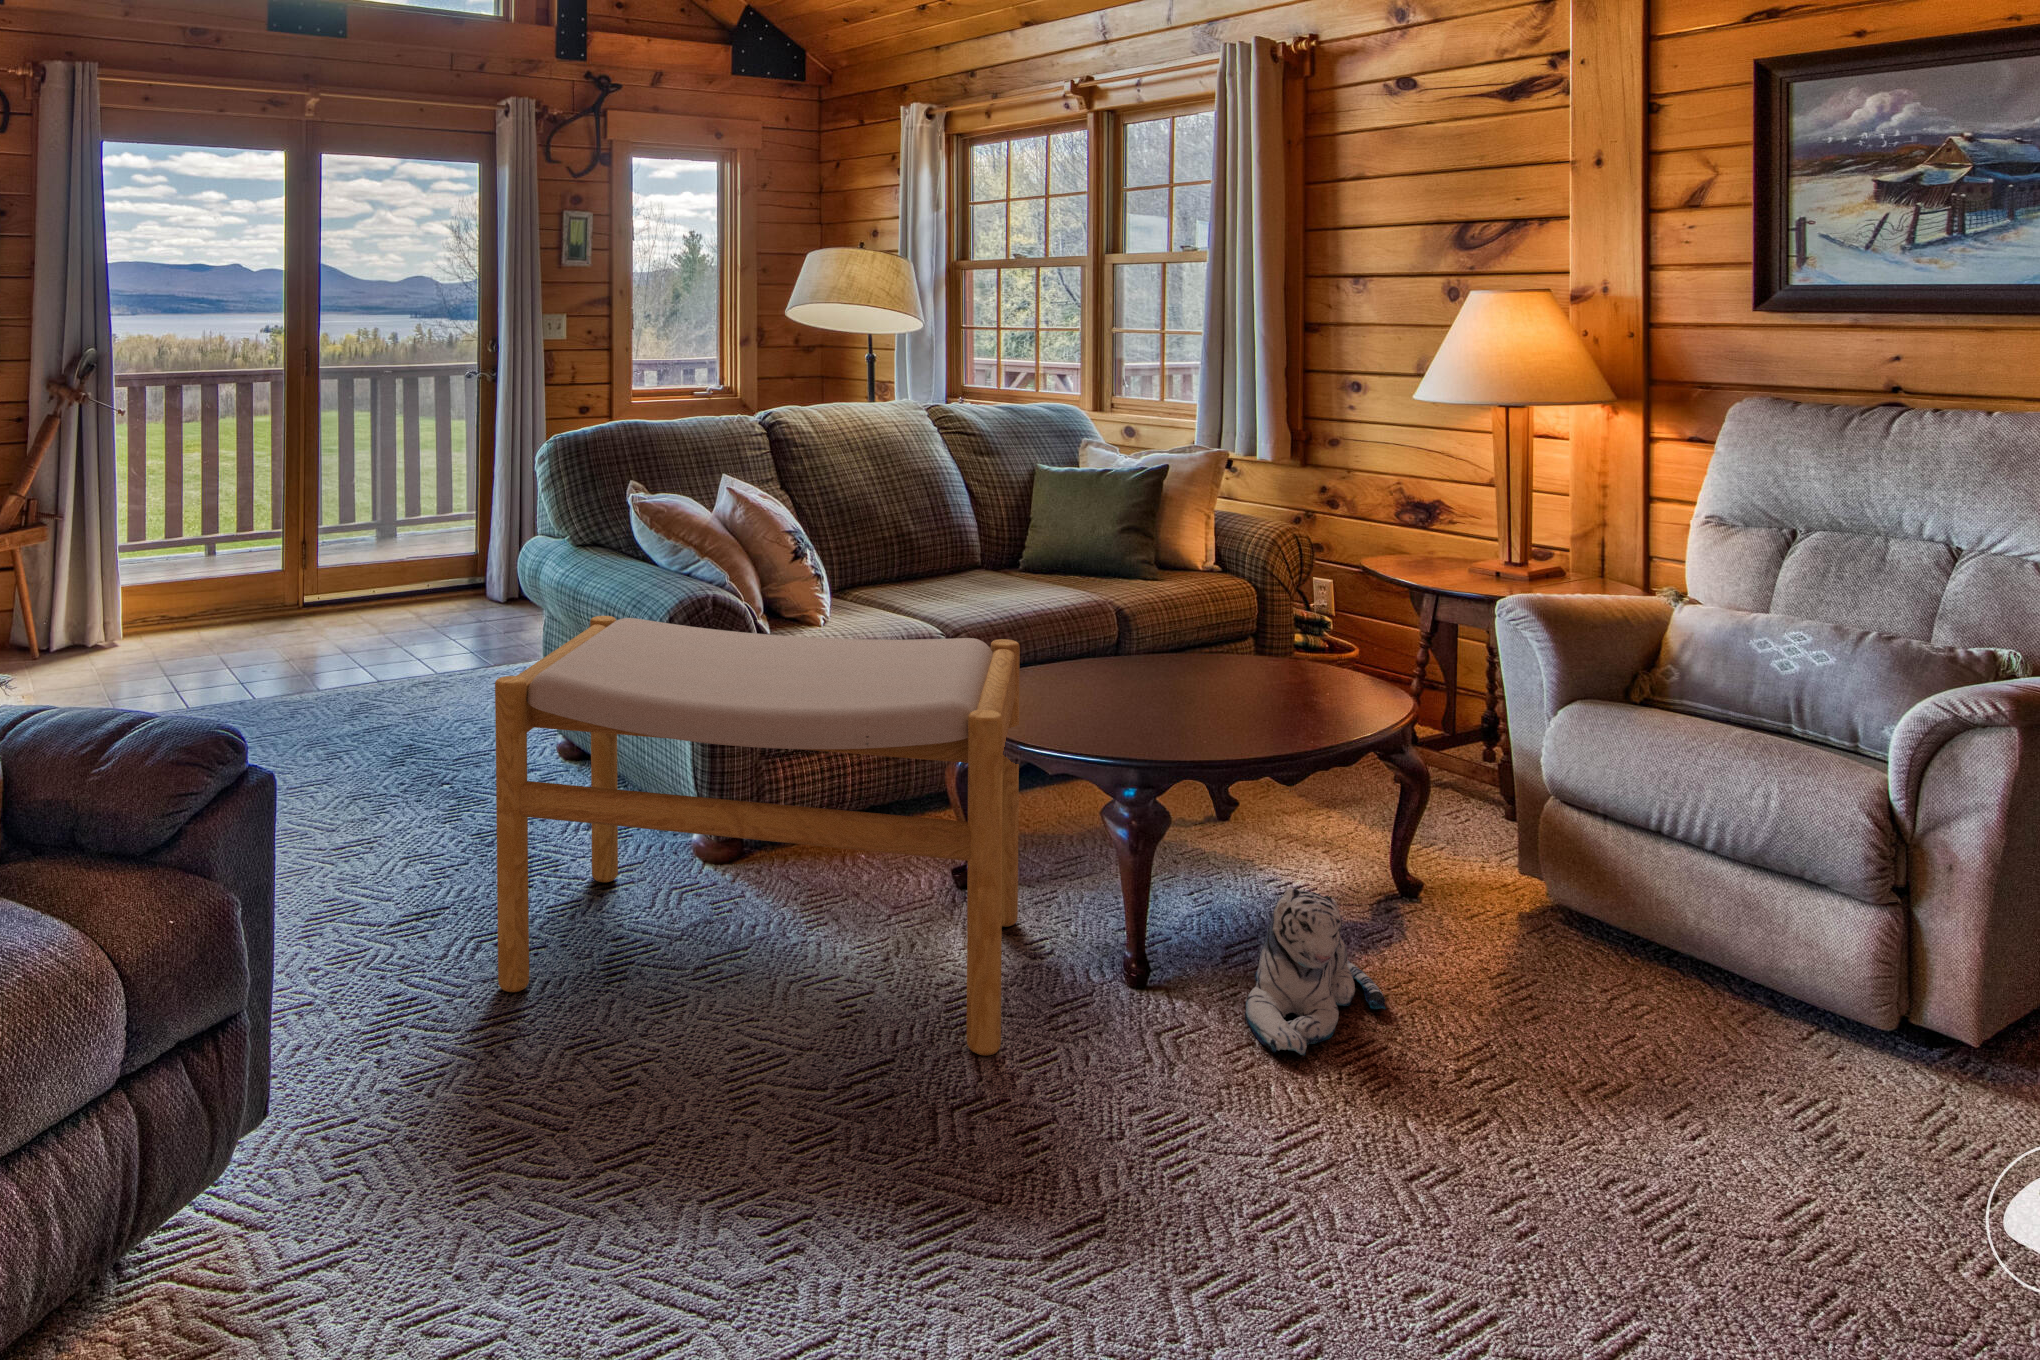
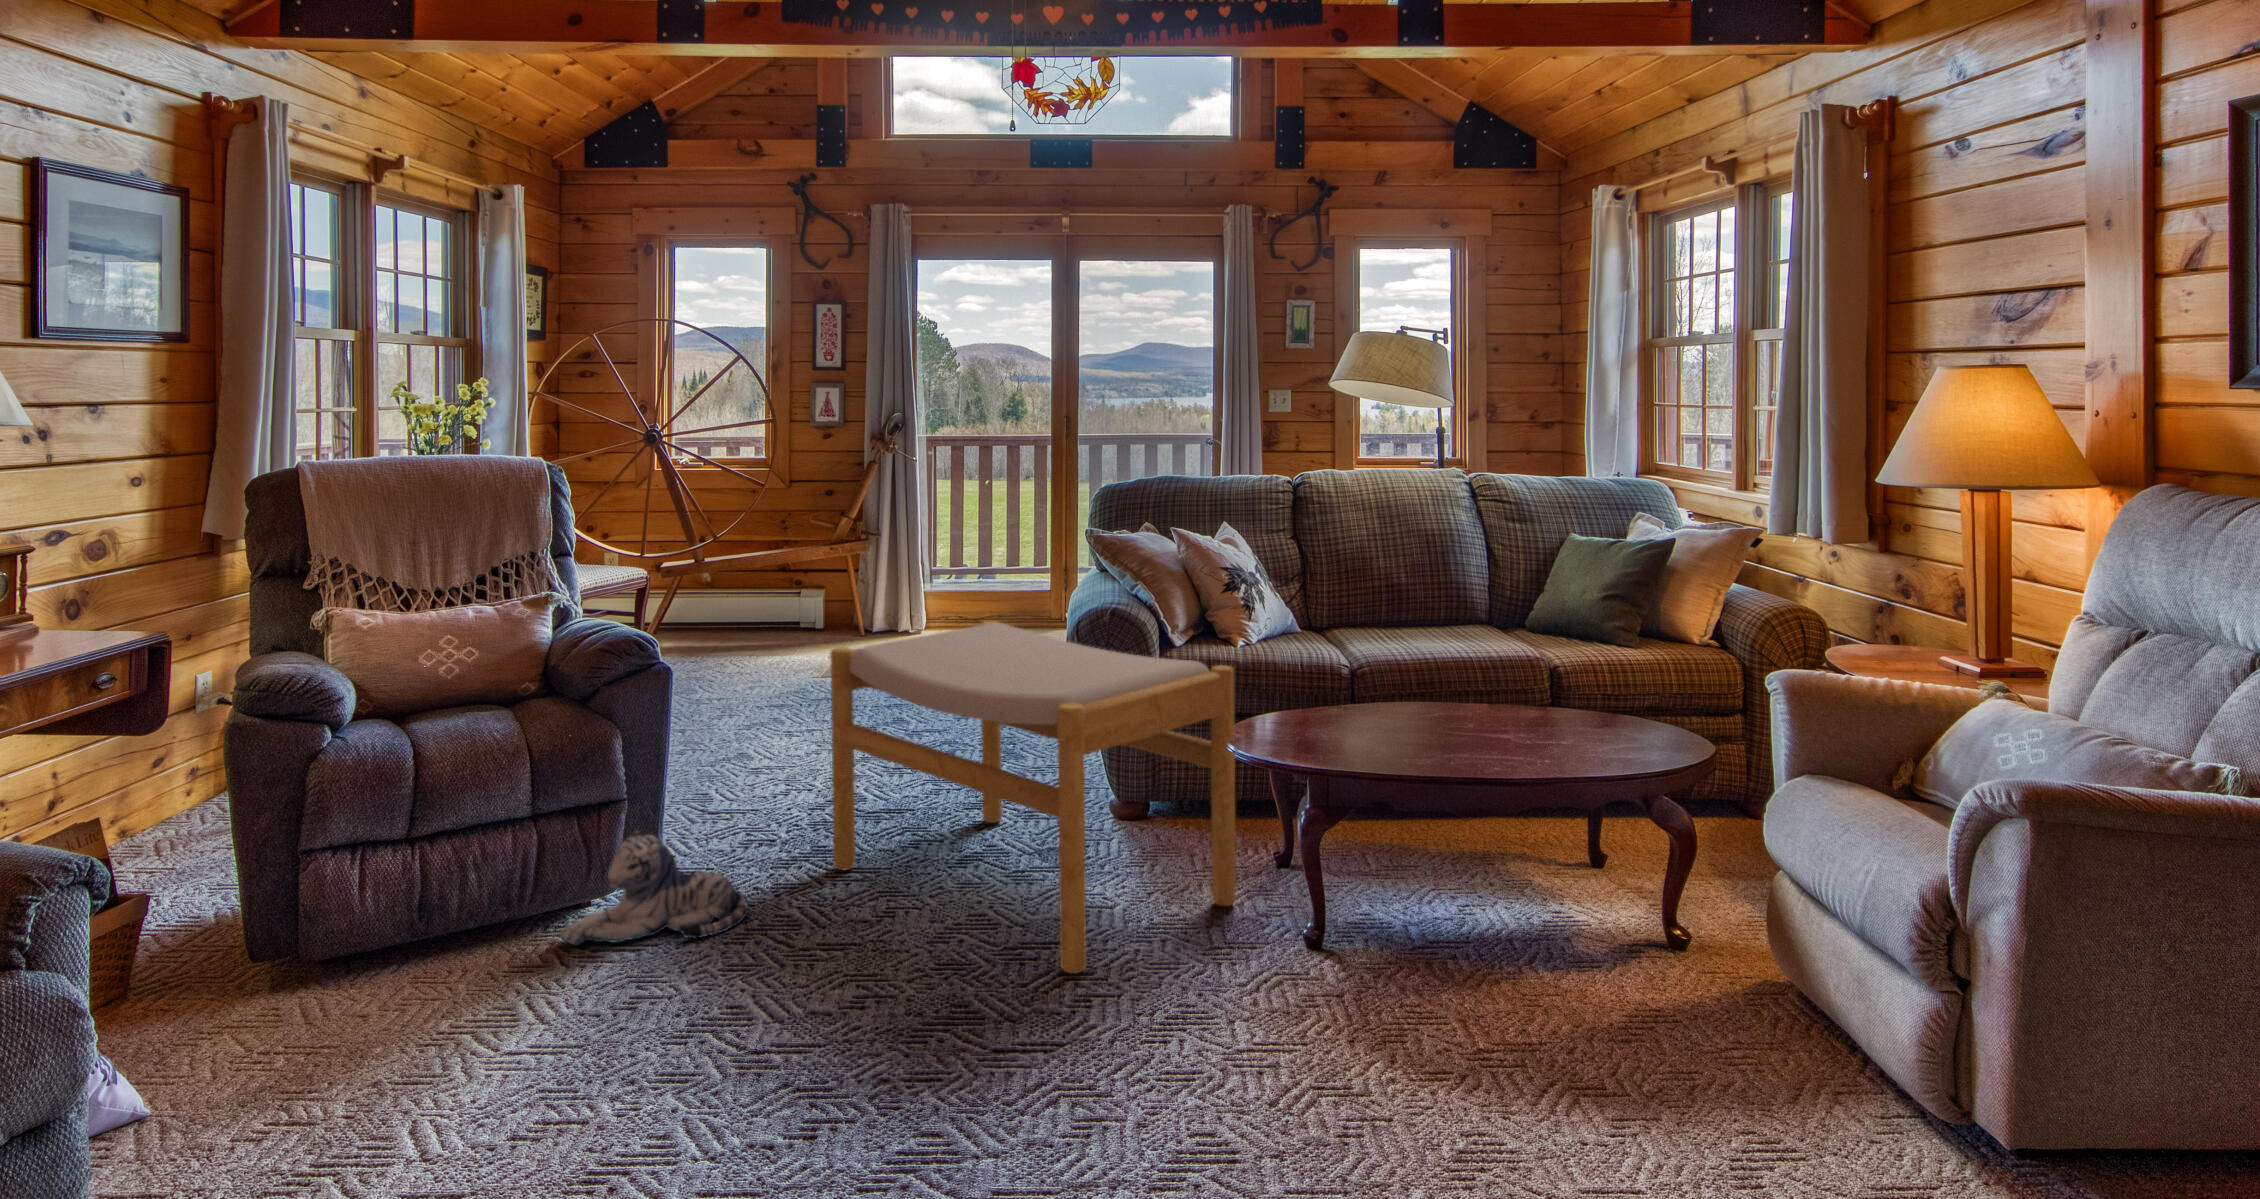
plush toy: present [1245,888,1386,1055] -> present [560,831,749,945]

